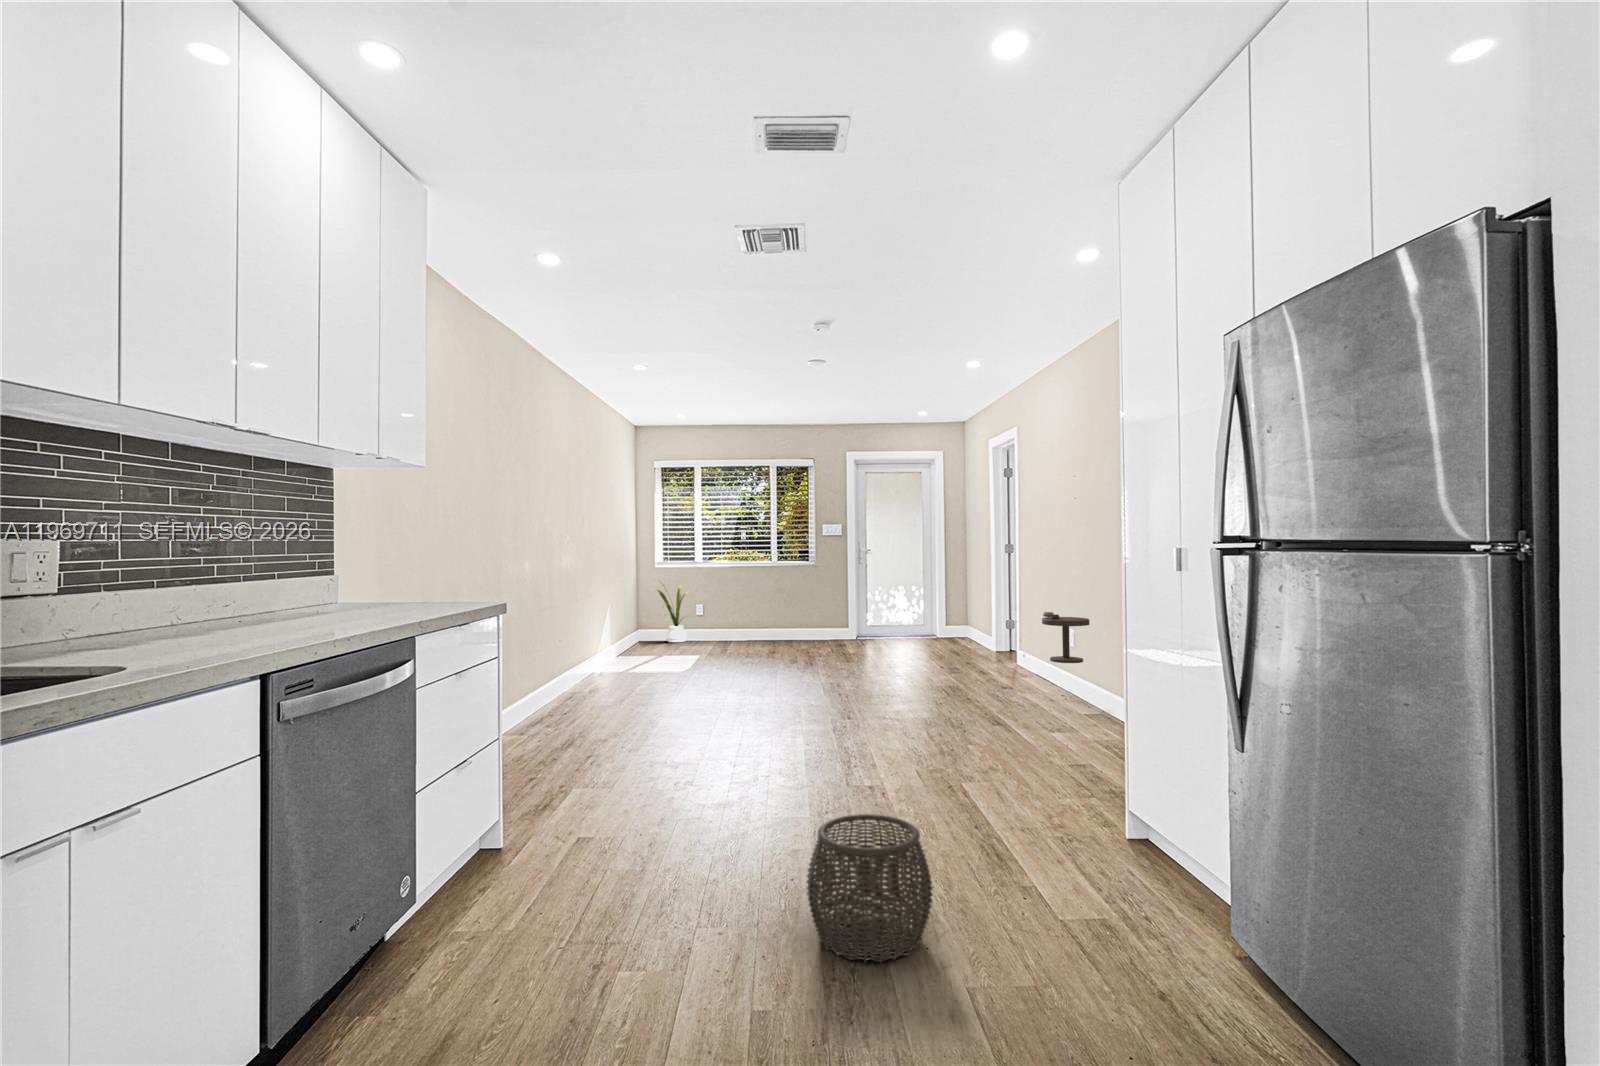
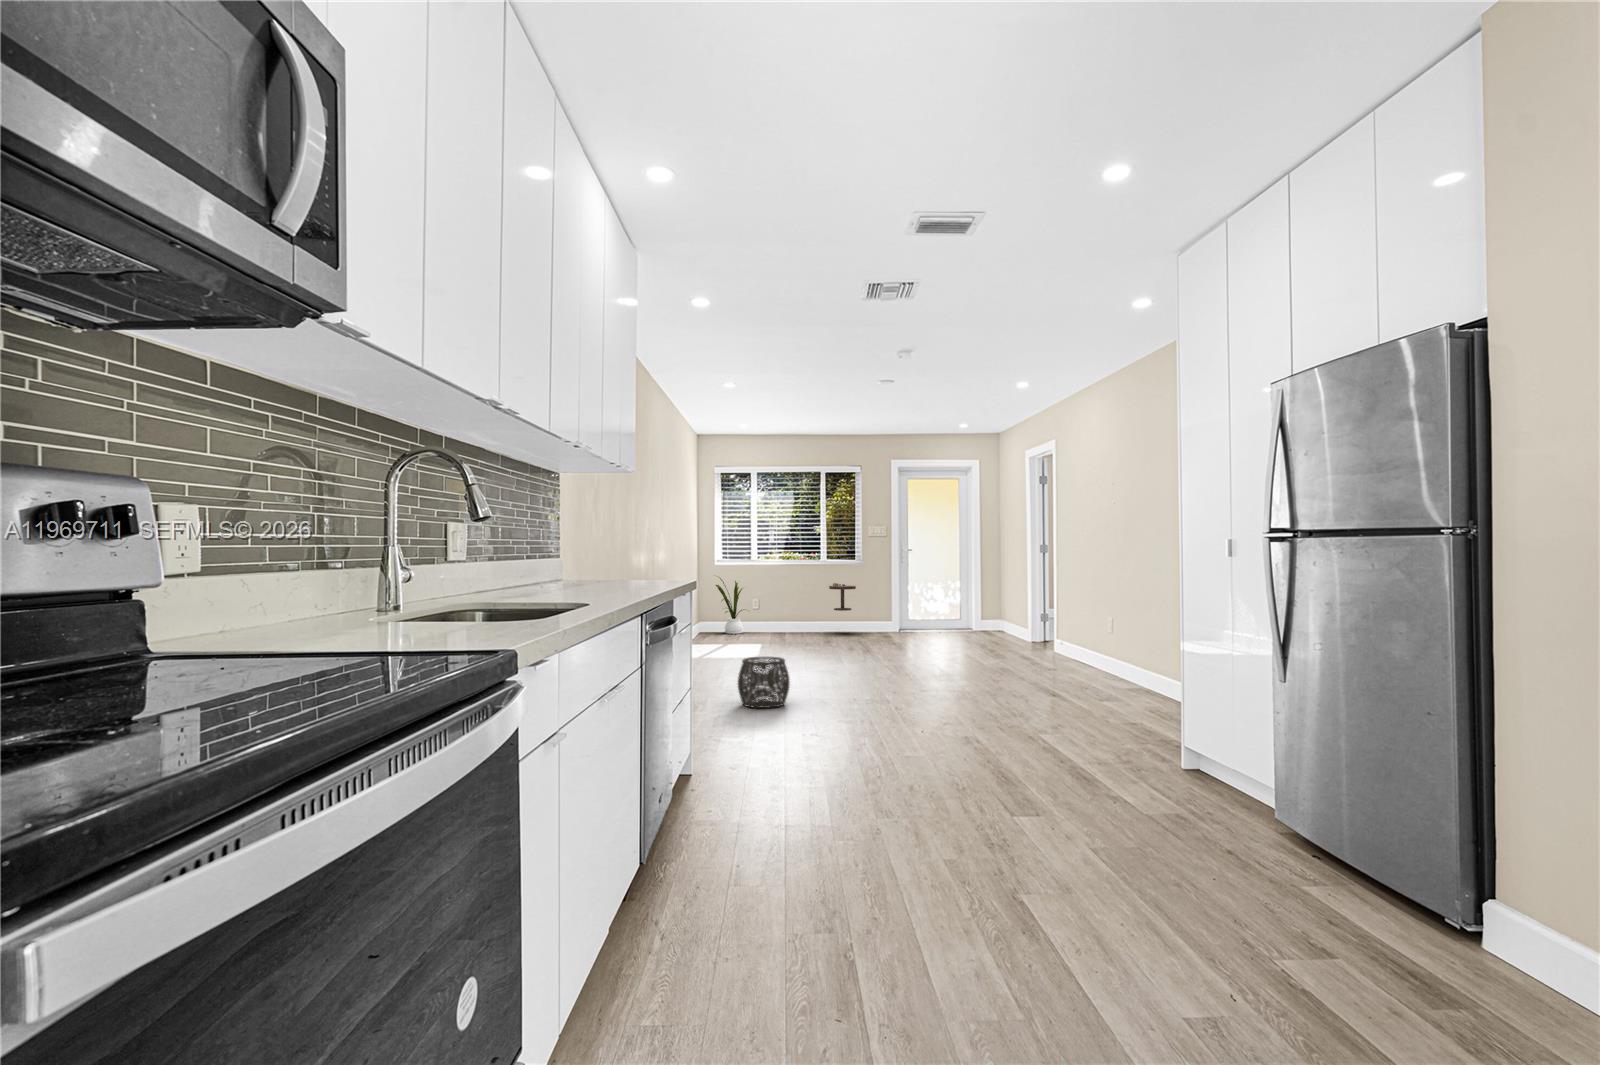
side table: present [1042,612,1090,663] -> present [829,583,856,611]
woven basket: present [807,814,933,962] -> present [738,657,790,708]

